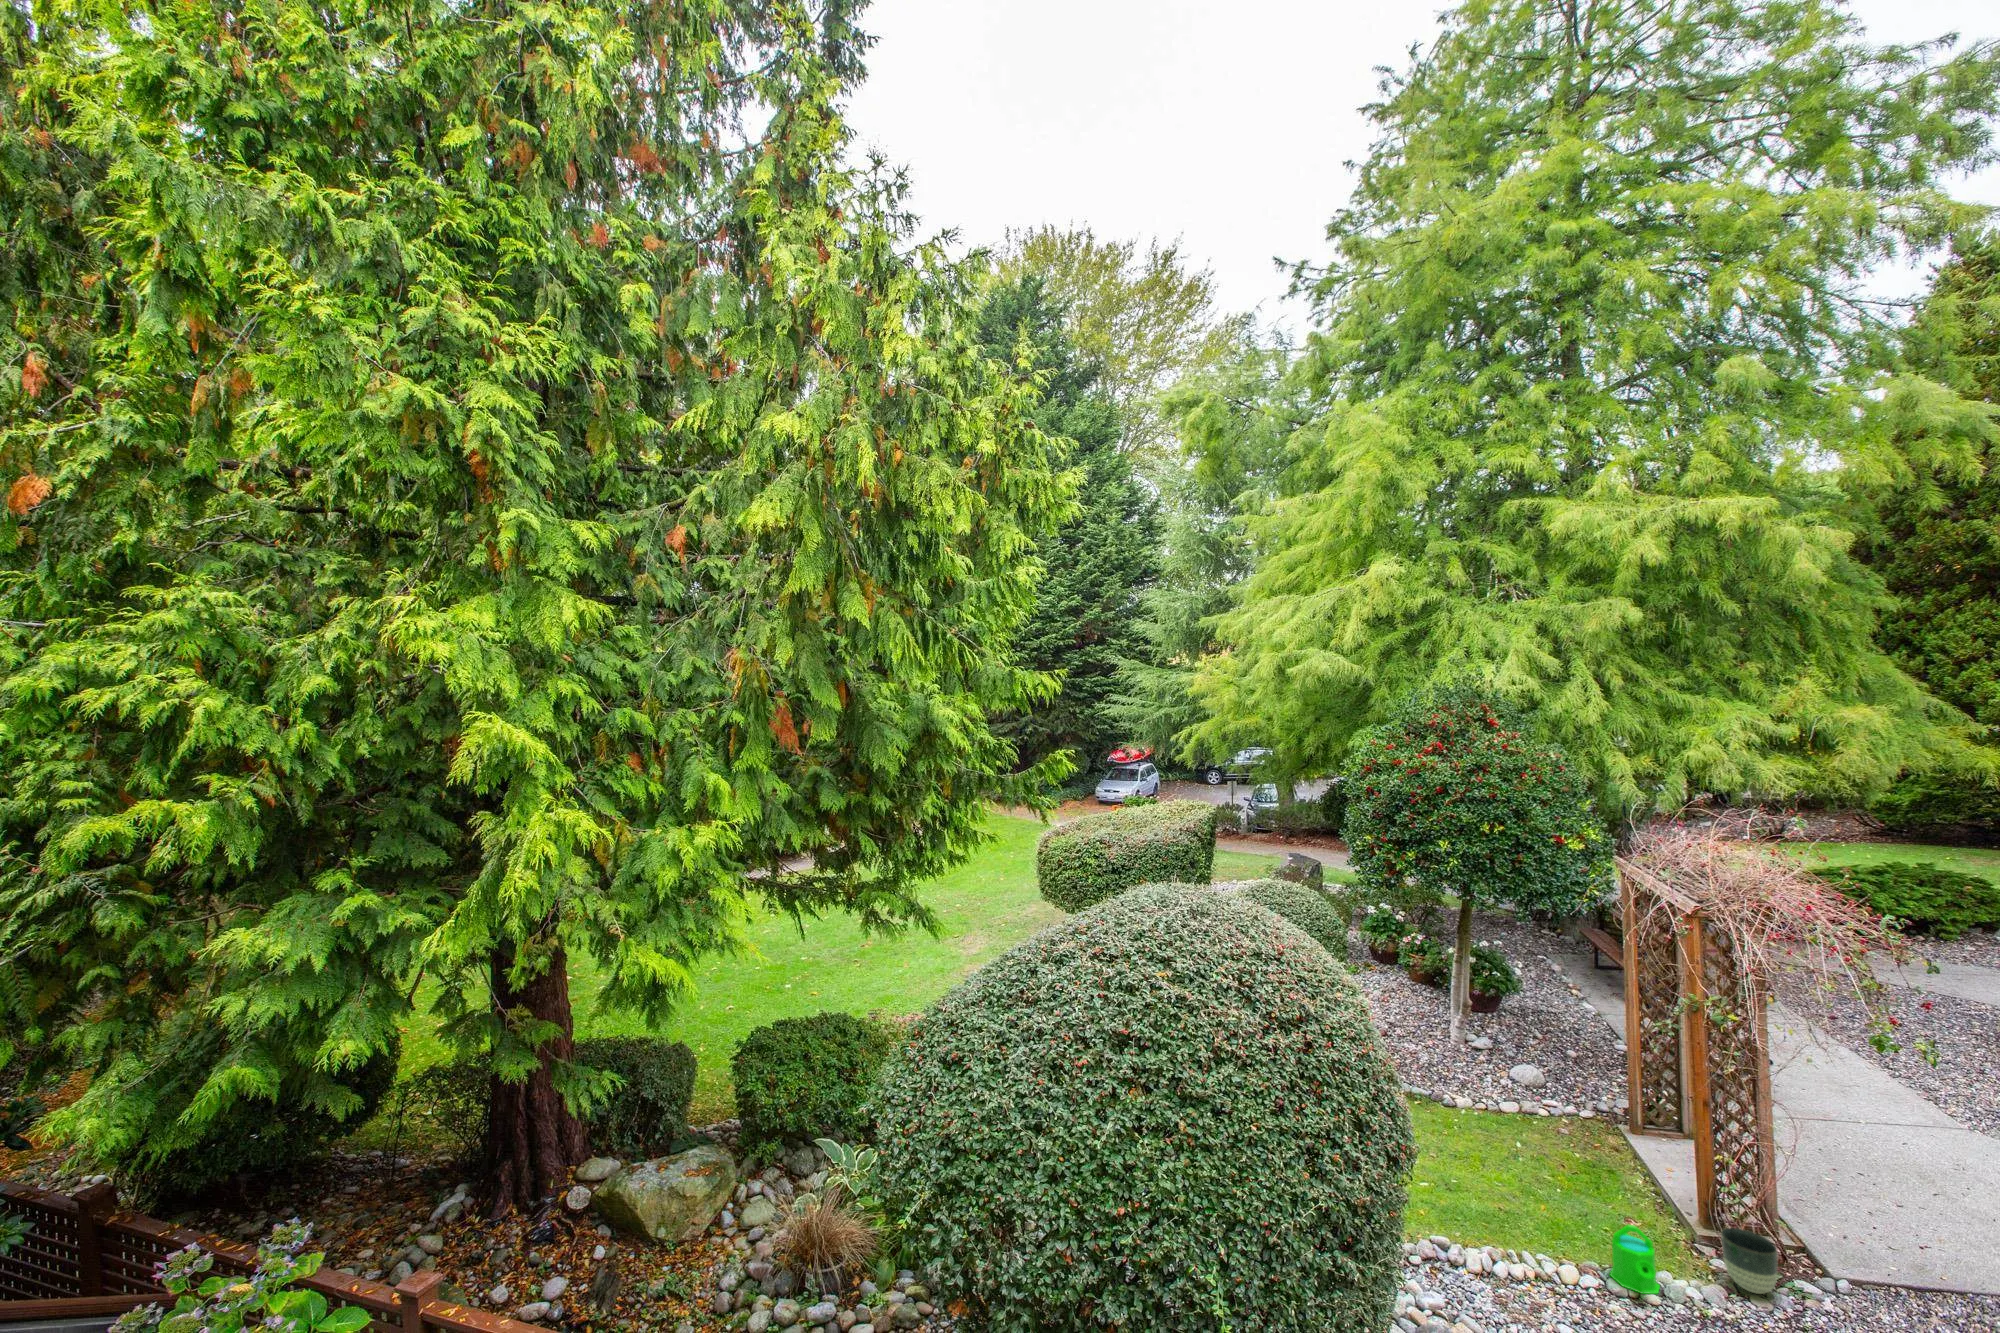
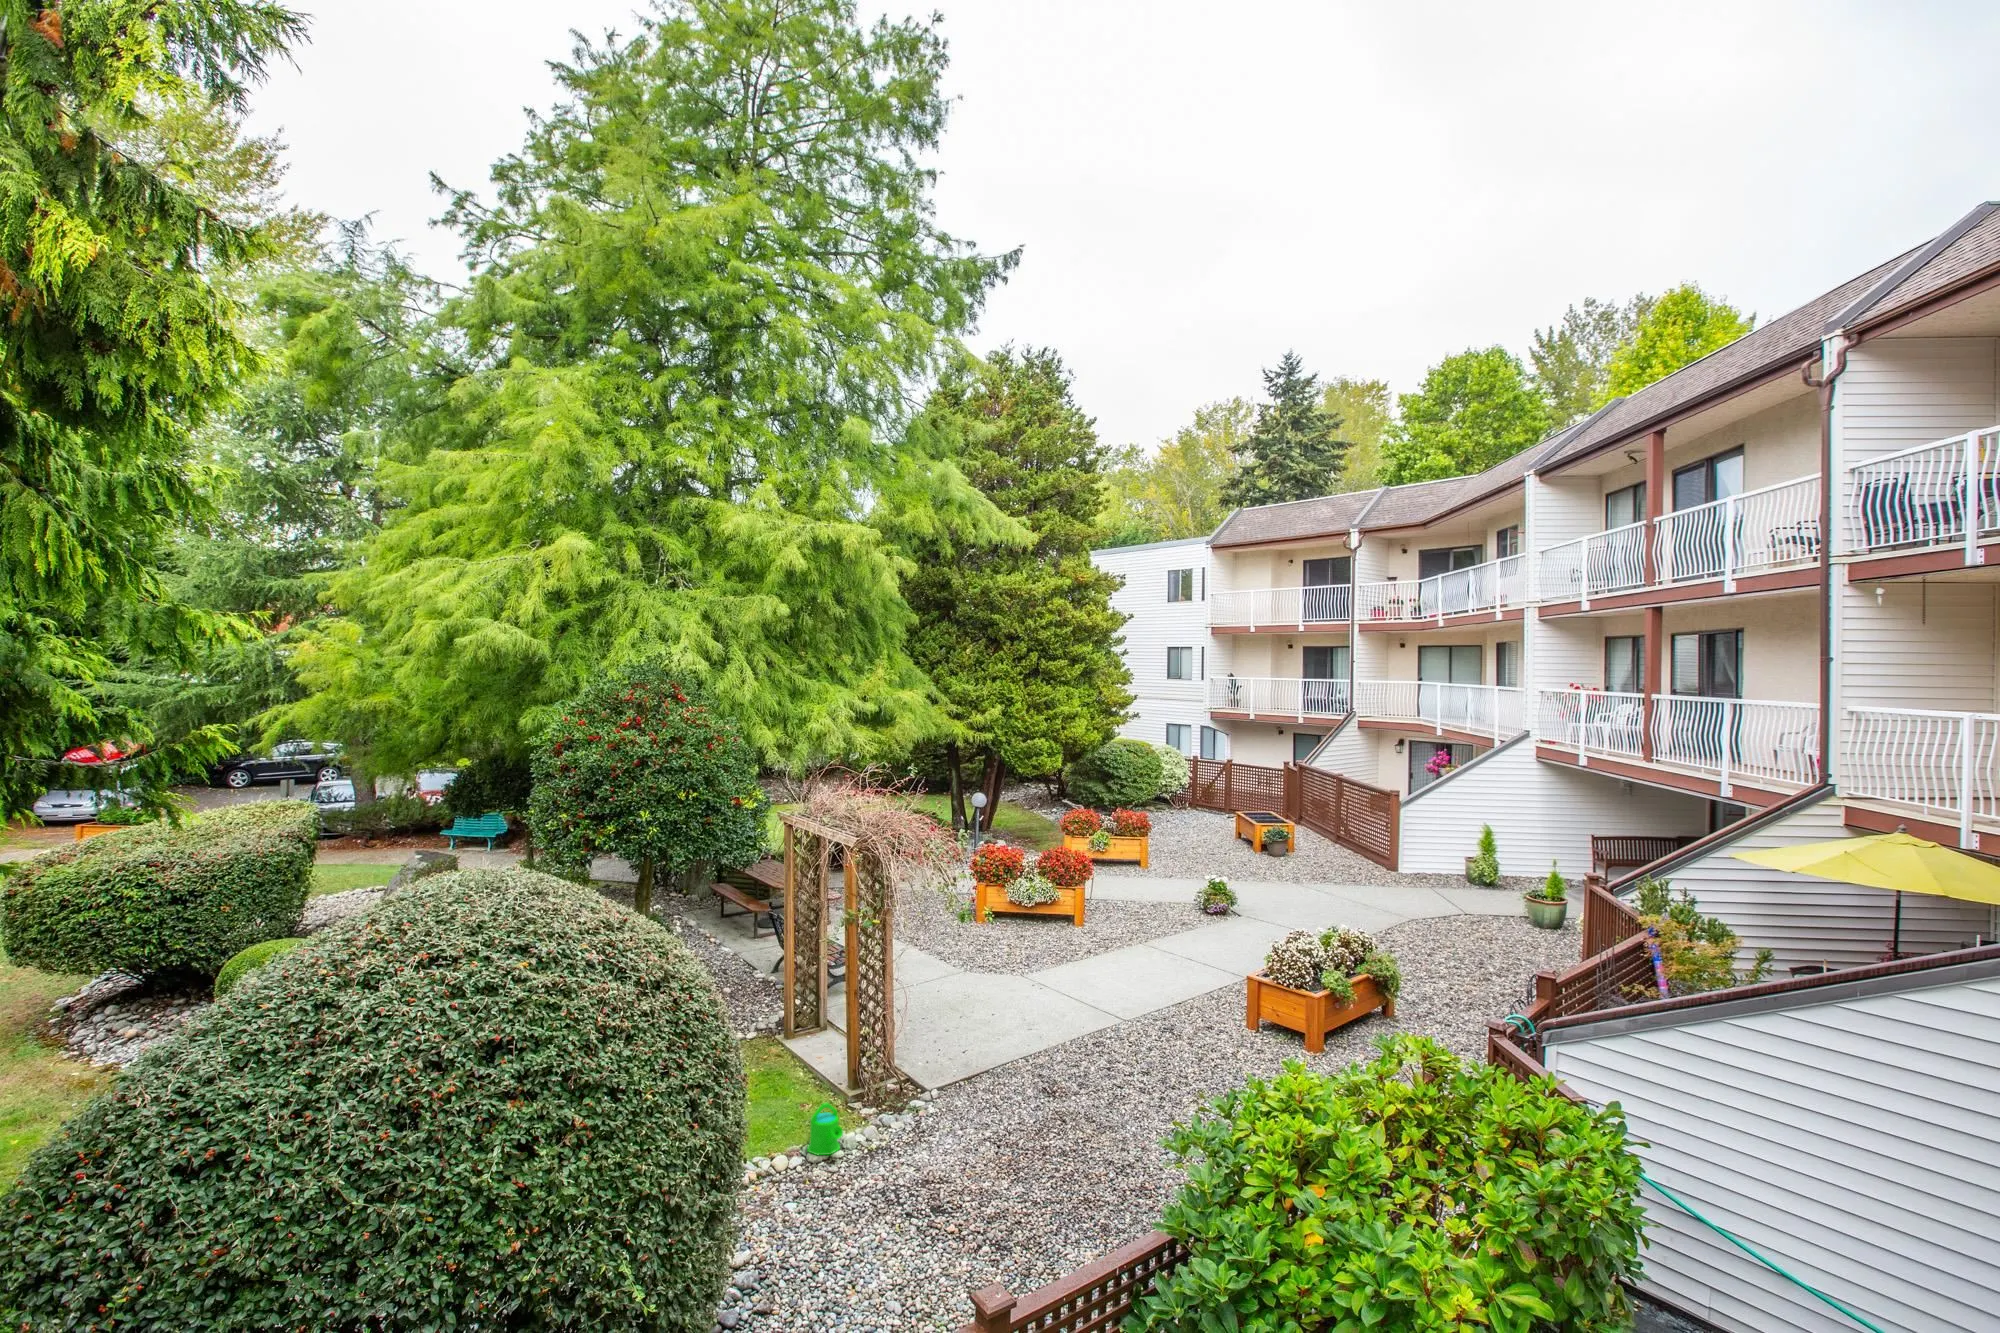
planter: present [1721,1228,1778,1294] -> none [873,1077,906,1122]

